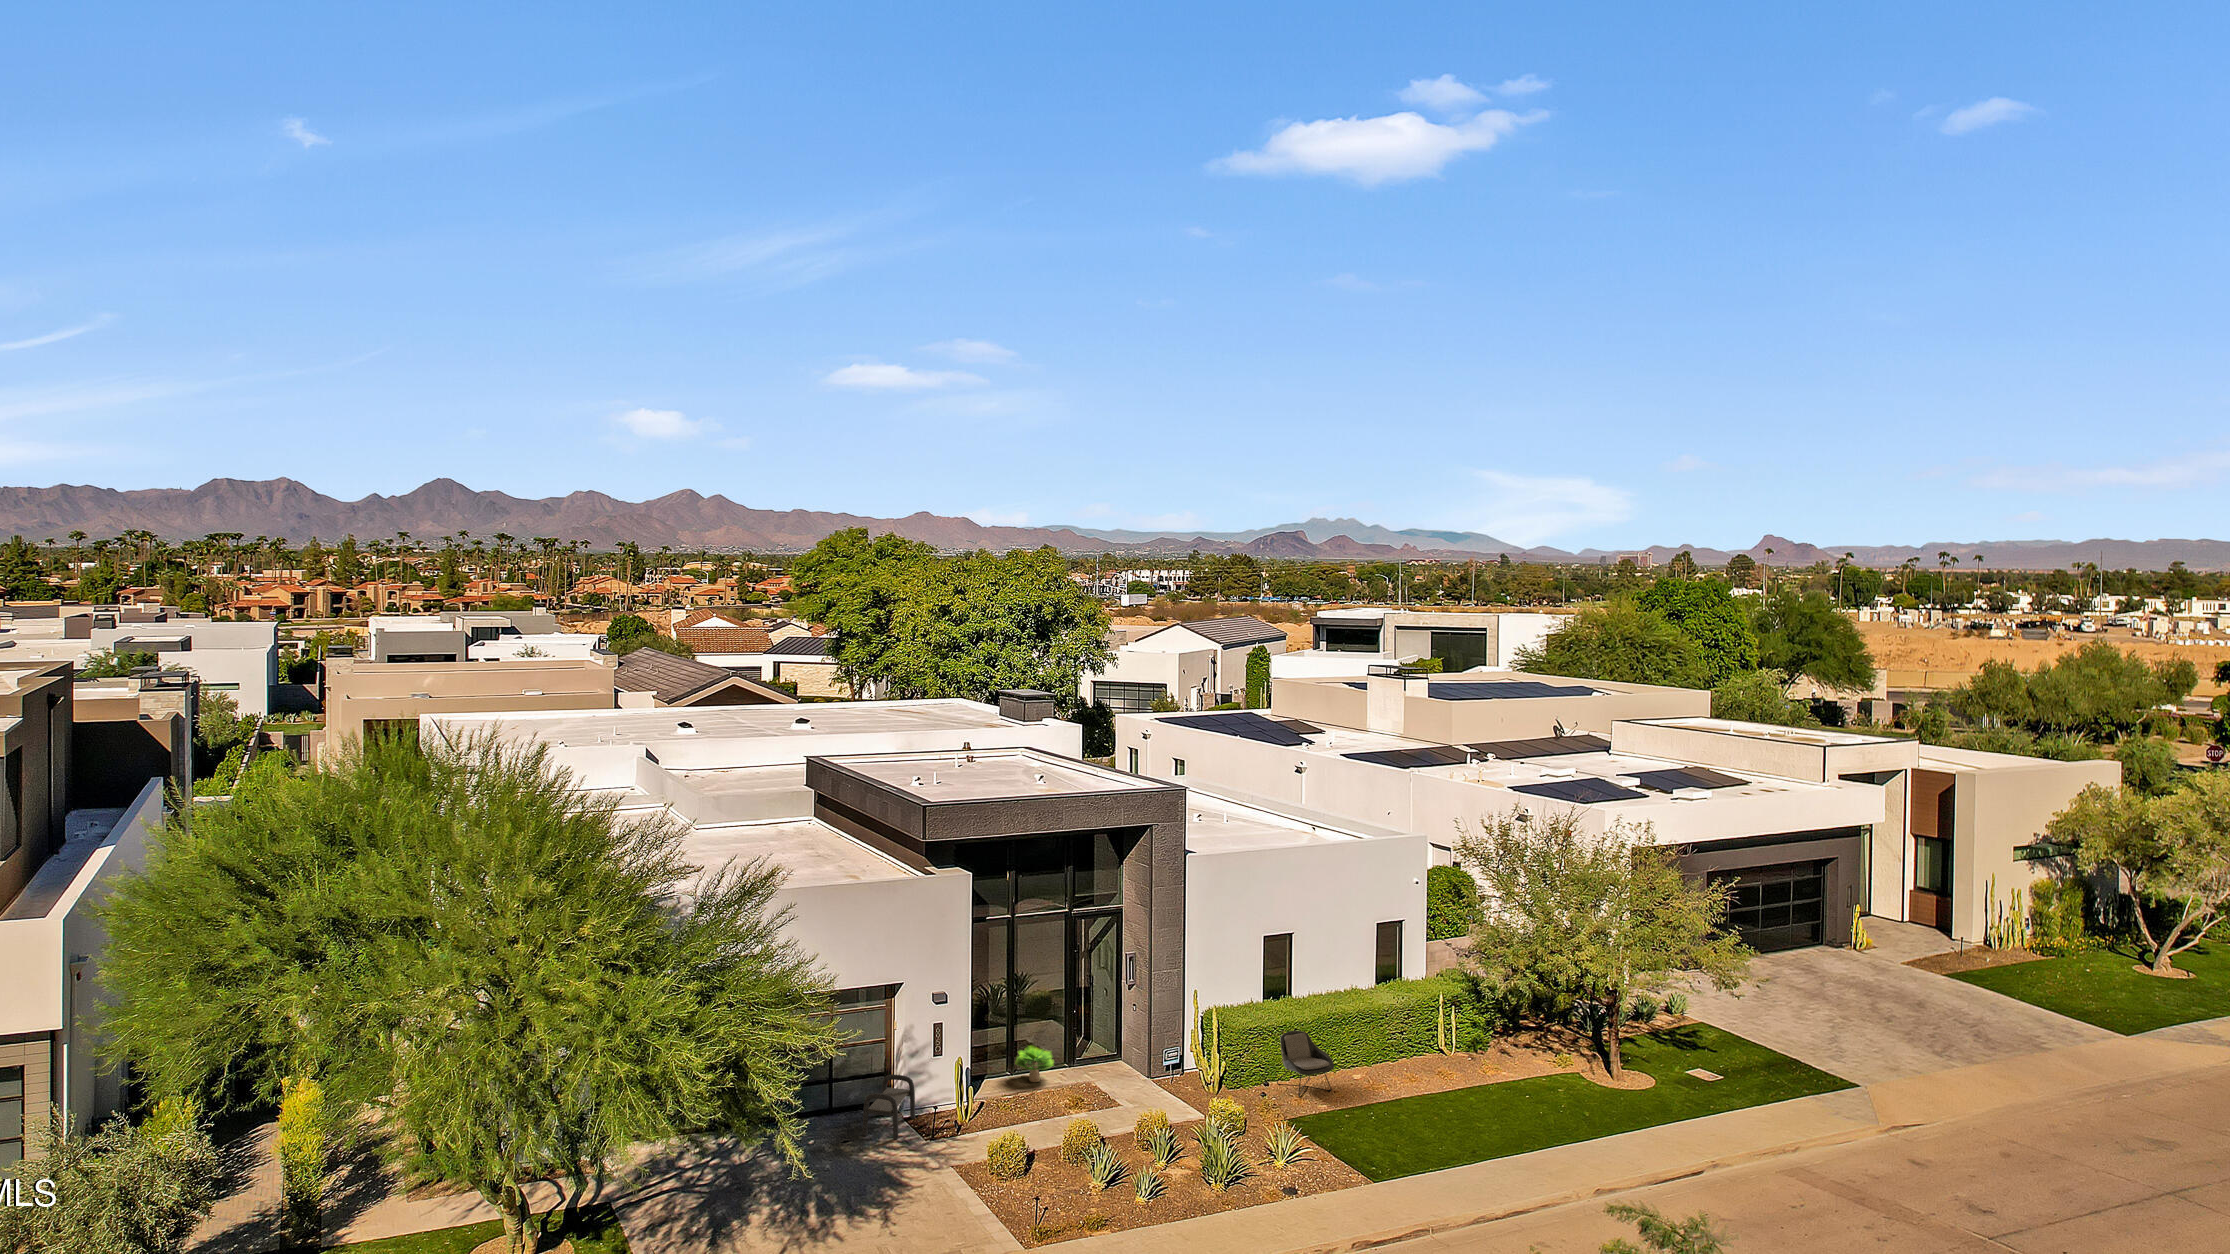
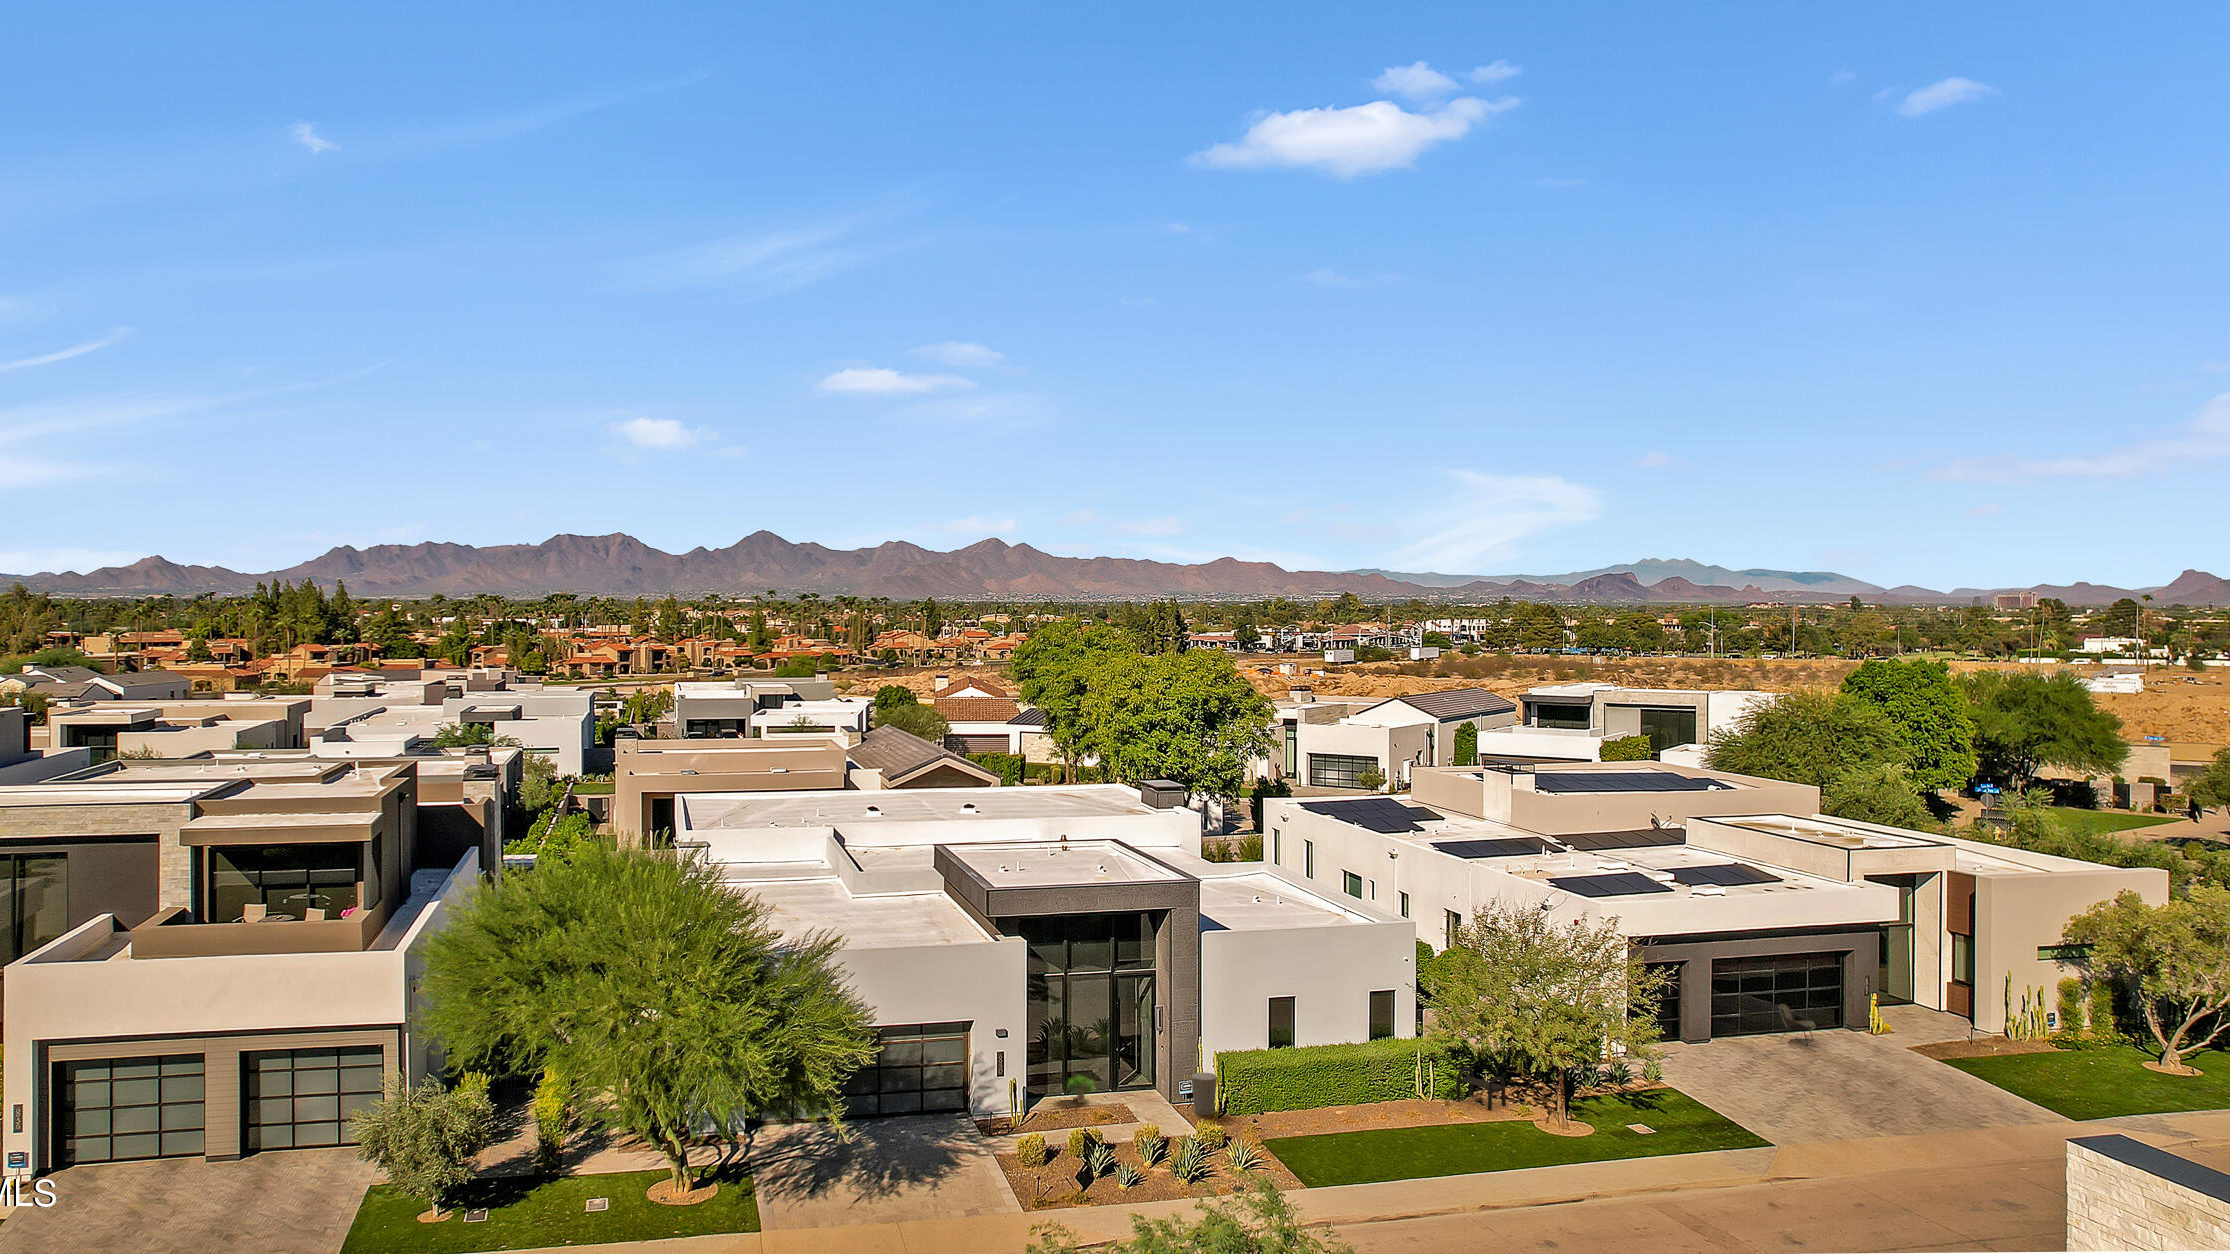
lounge chair: present [1277,1031,1334,1097] -> present [1779,1004,1816,1046]
trash can: none [1179,1035,1211,1090] -> present [1191,1073,1217,1115]
bench: present [862,1075,915,1139] -> present [1456,1067,1505,1110]

